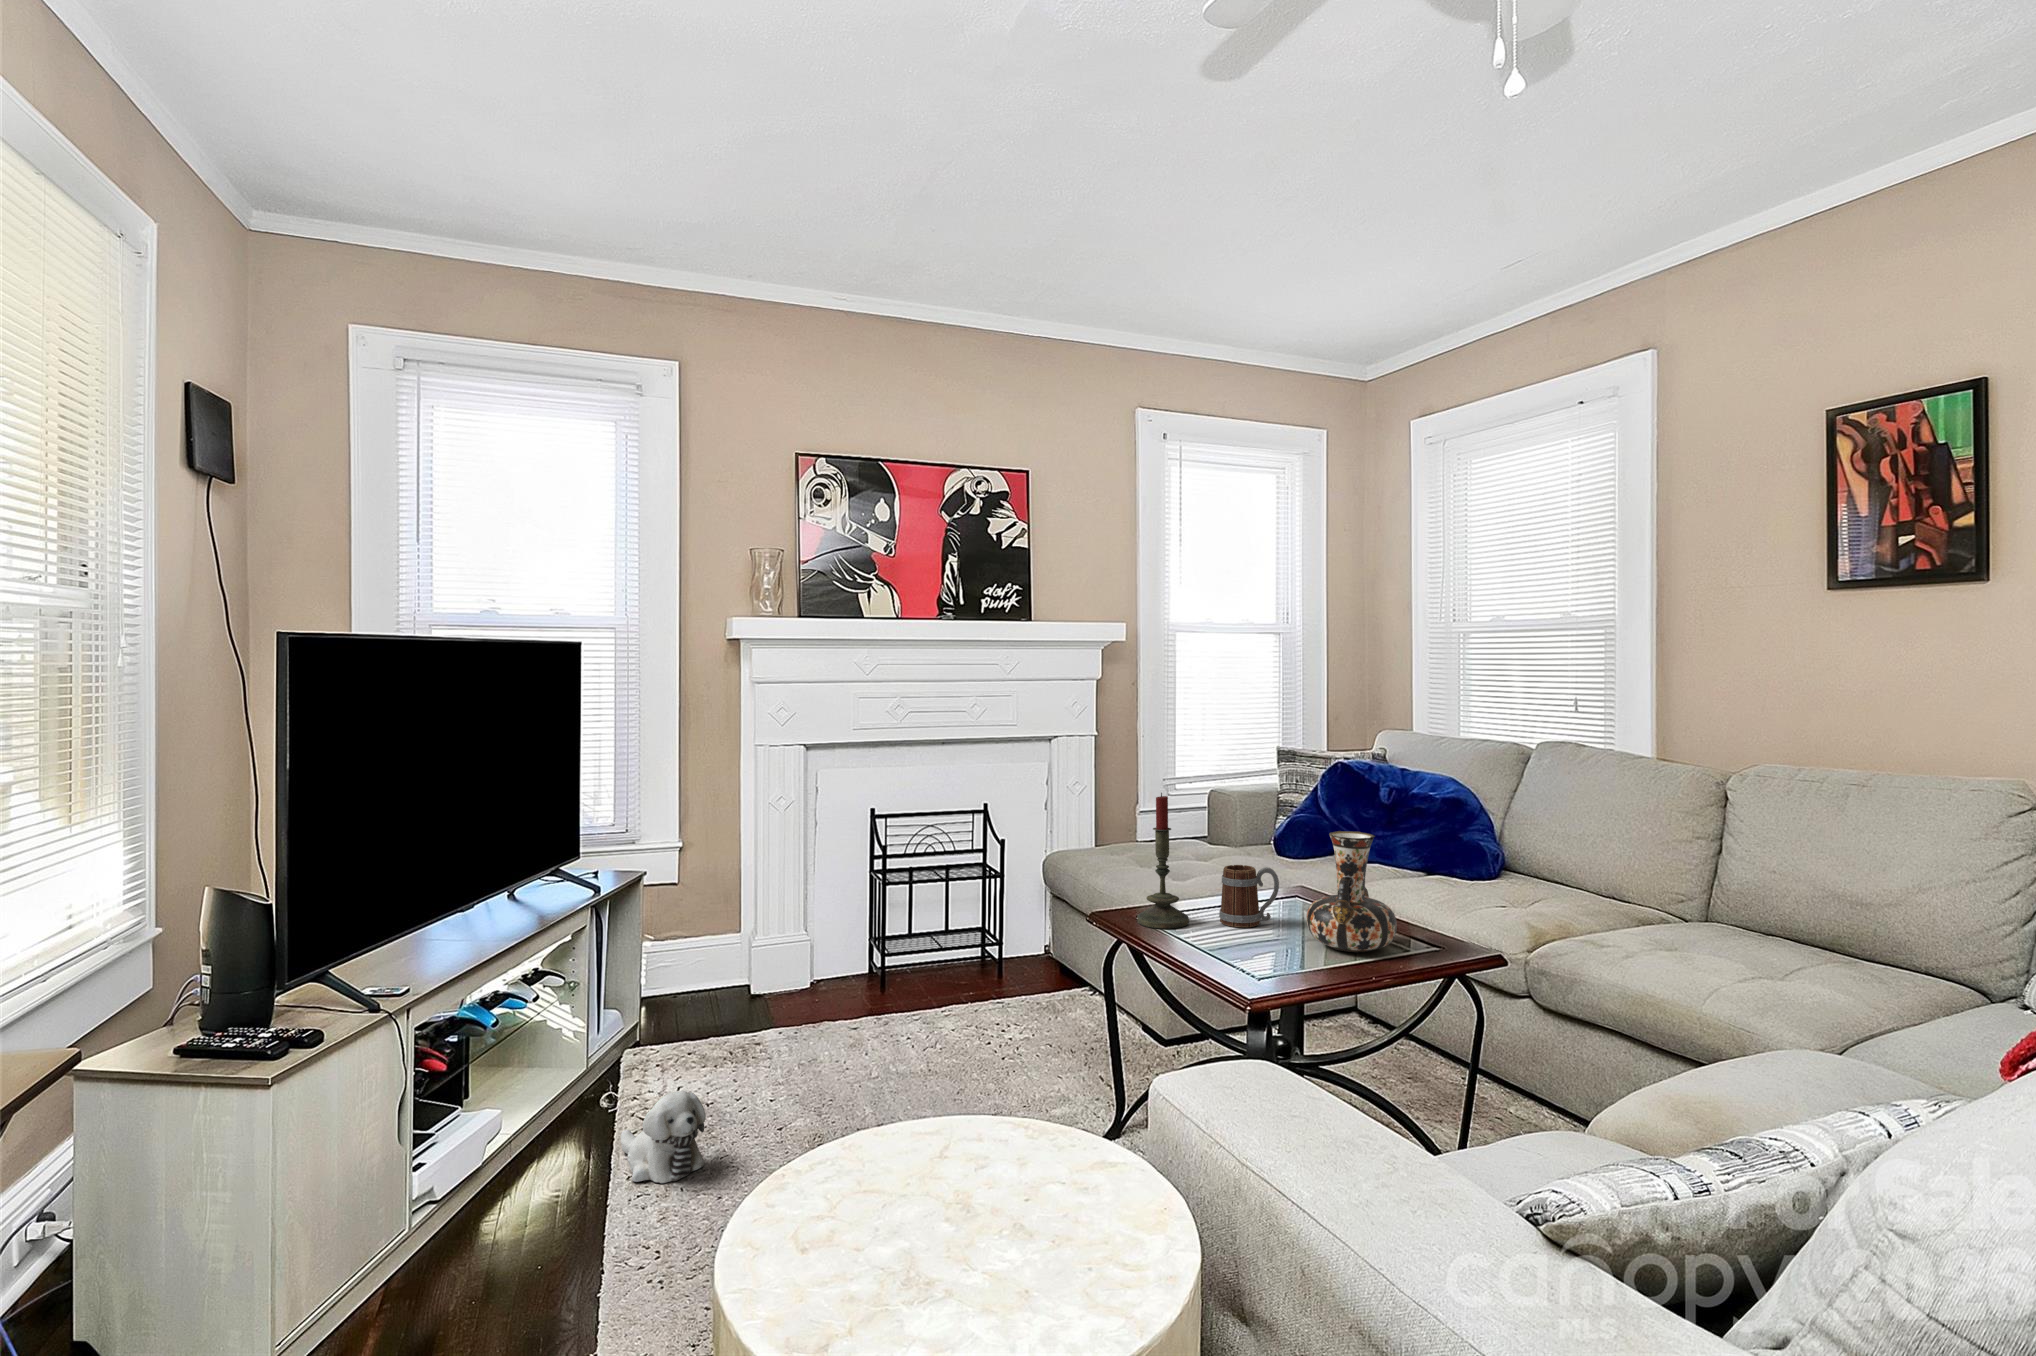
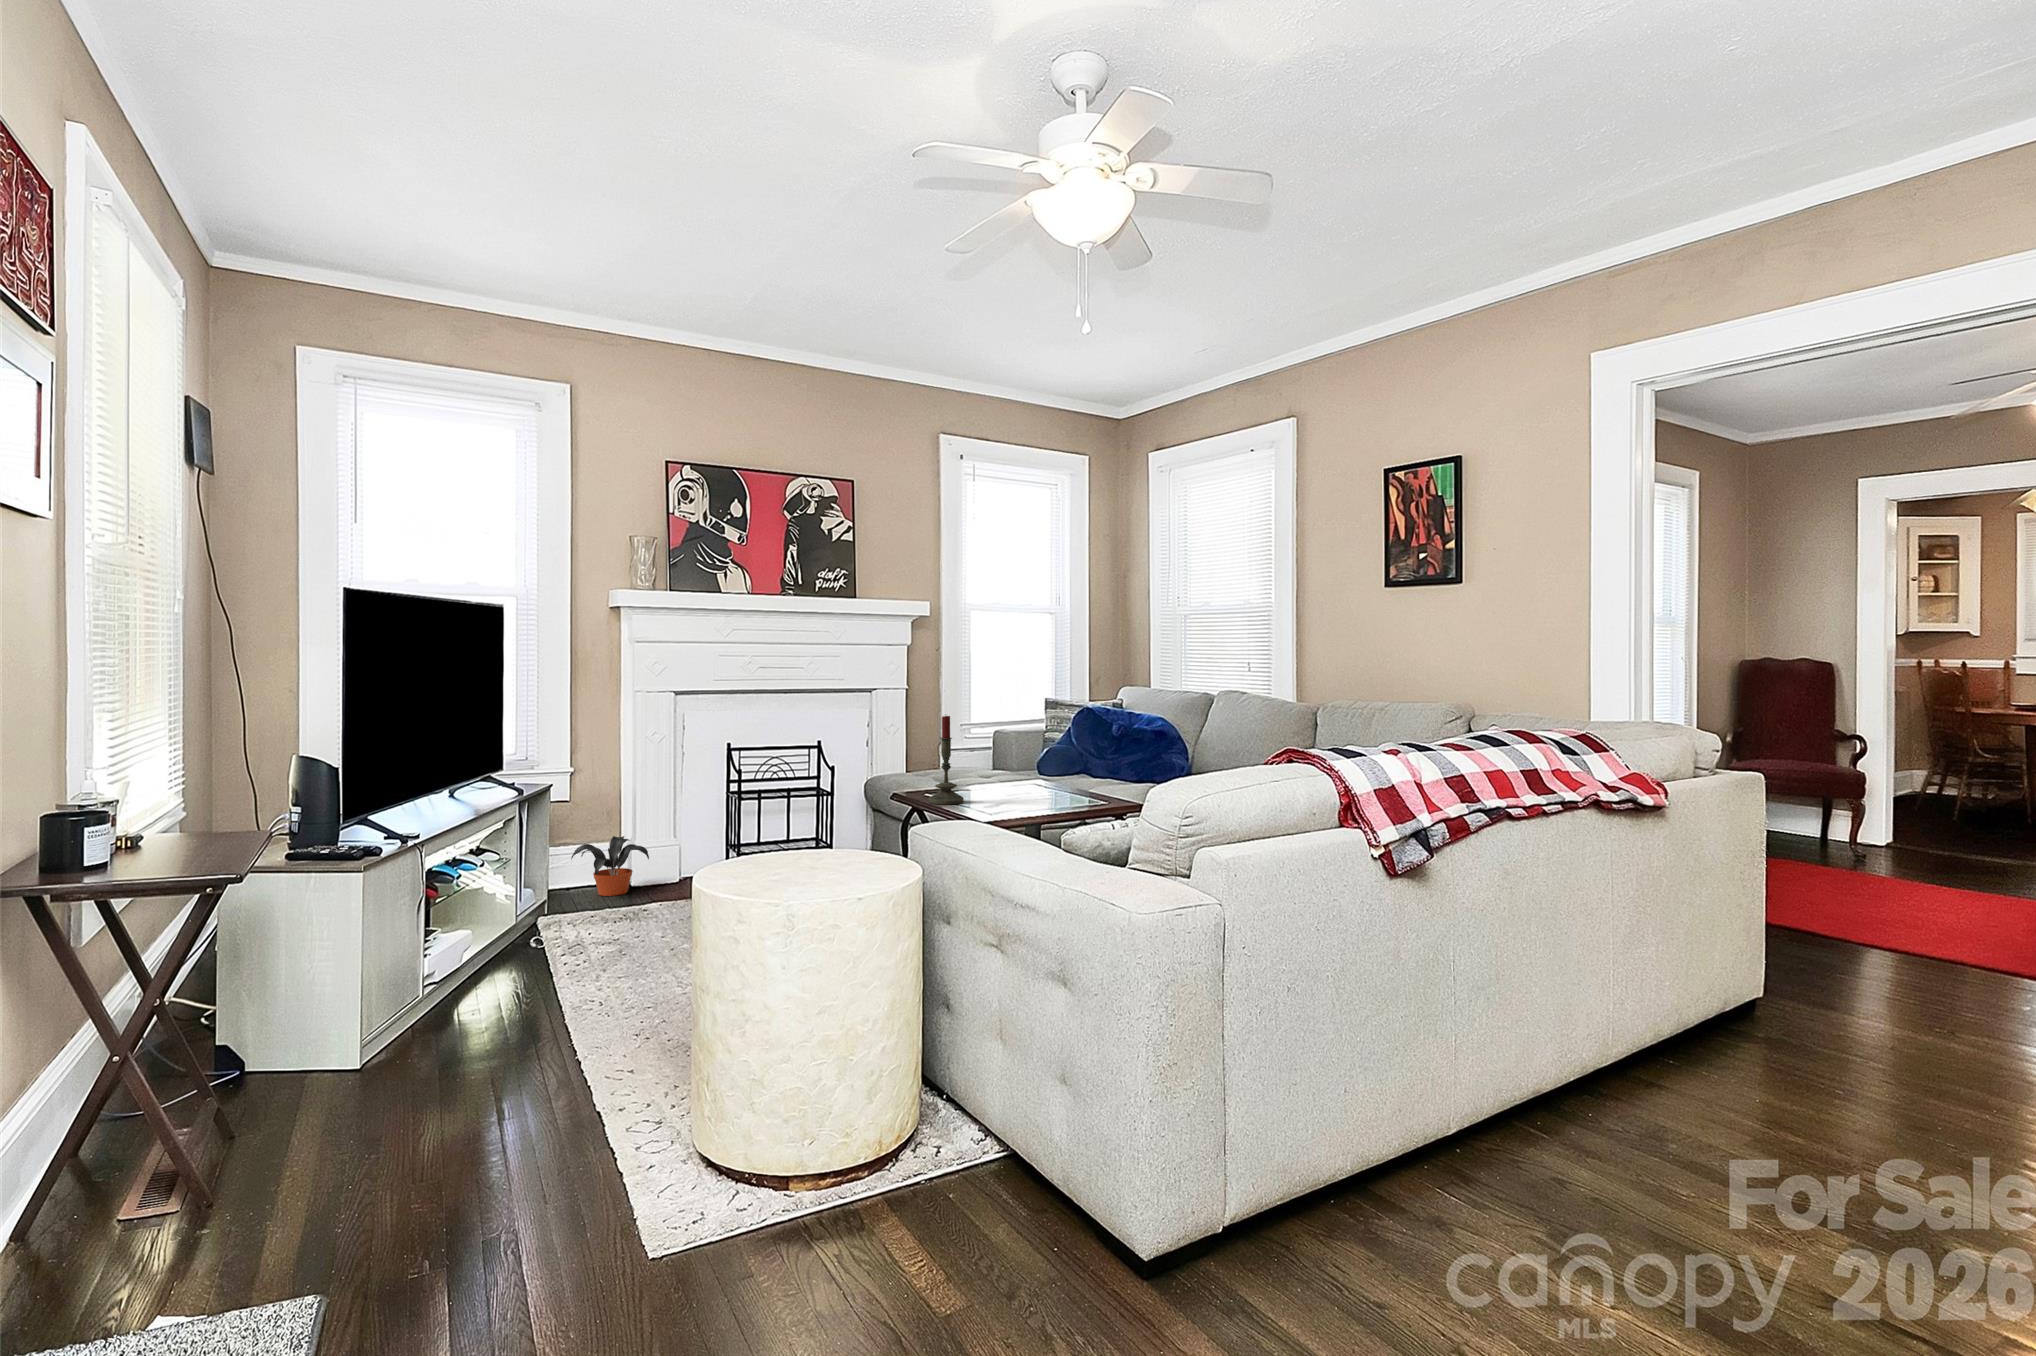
decorative vase: present [1307,831,1397,952] -> none [1038,735,1094,811]
mug: present [1219,865,1279,927] -> none [984,763,1024,803]
potted plant: none [675,930,770,1011] -> present [571,836,649,896]
plush toy: present [621,1091,706,1183] -> none [555,917,622,978]

